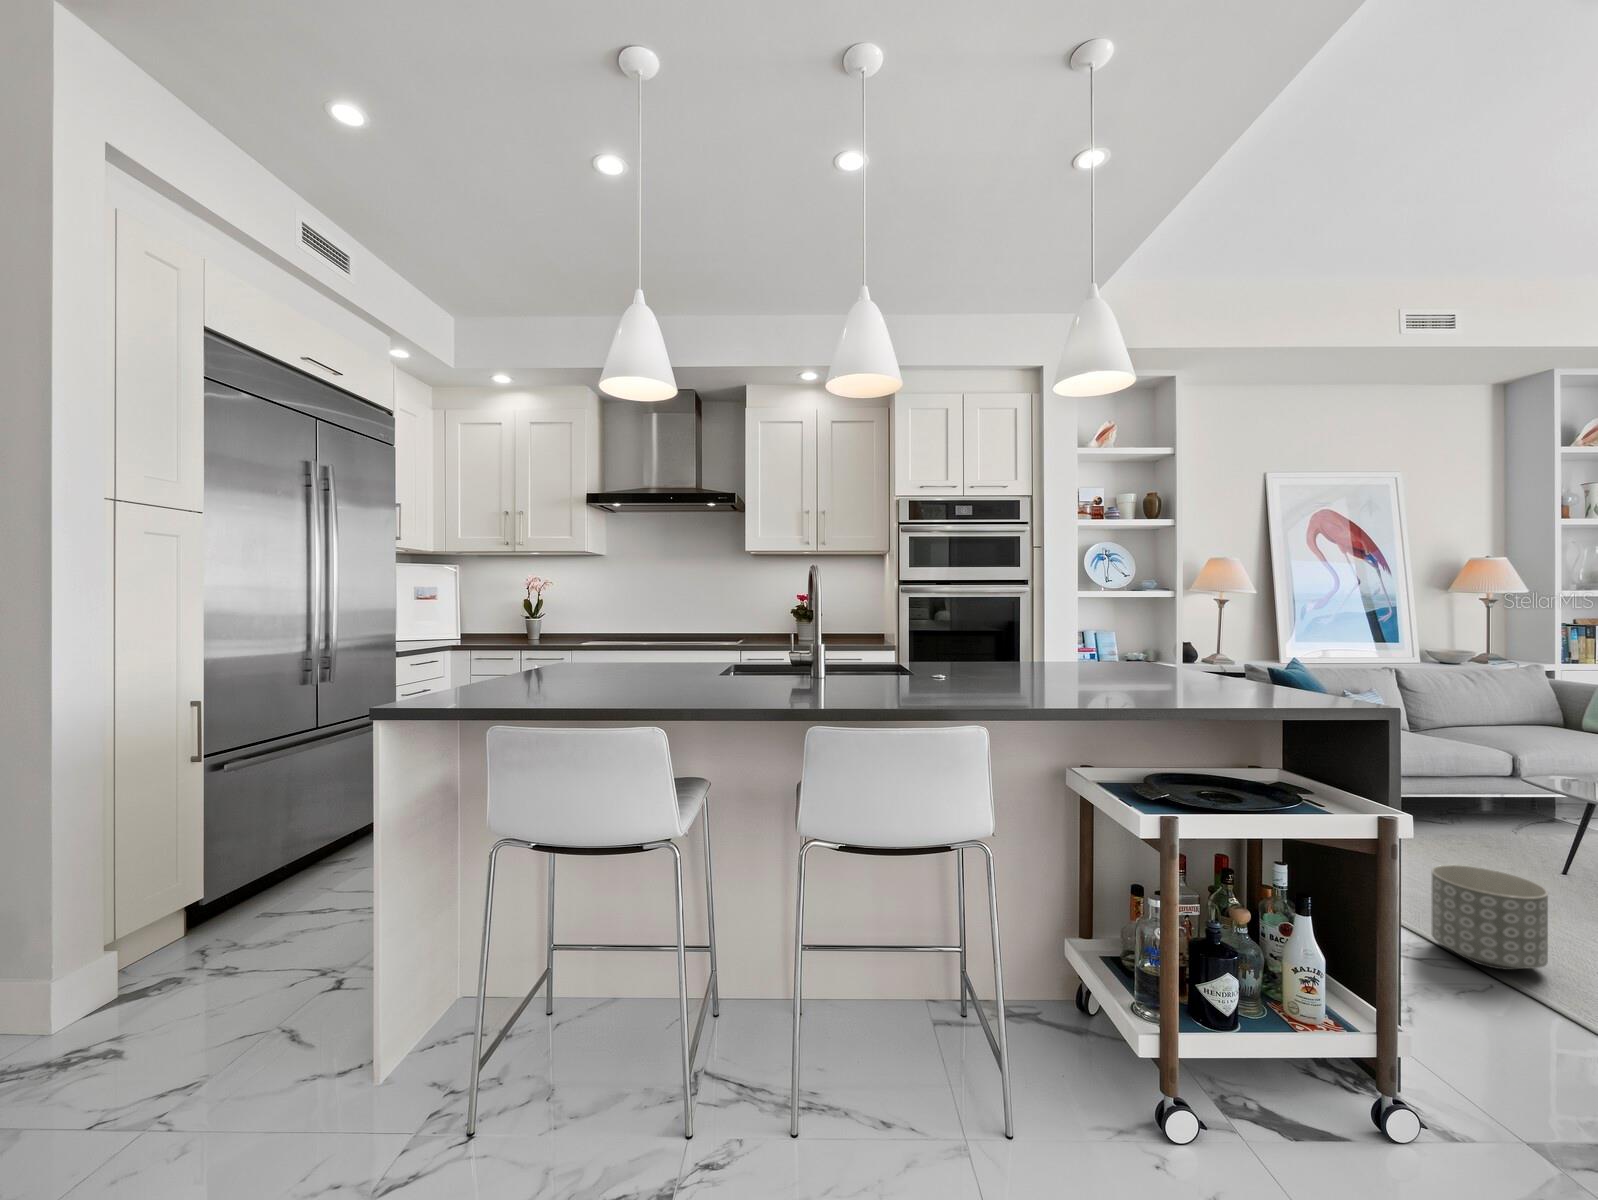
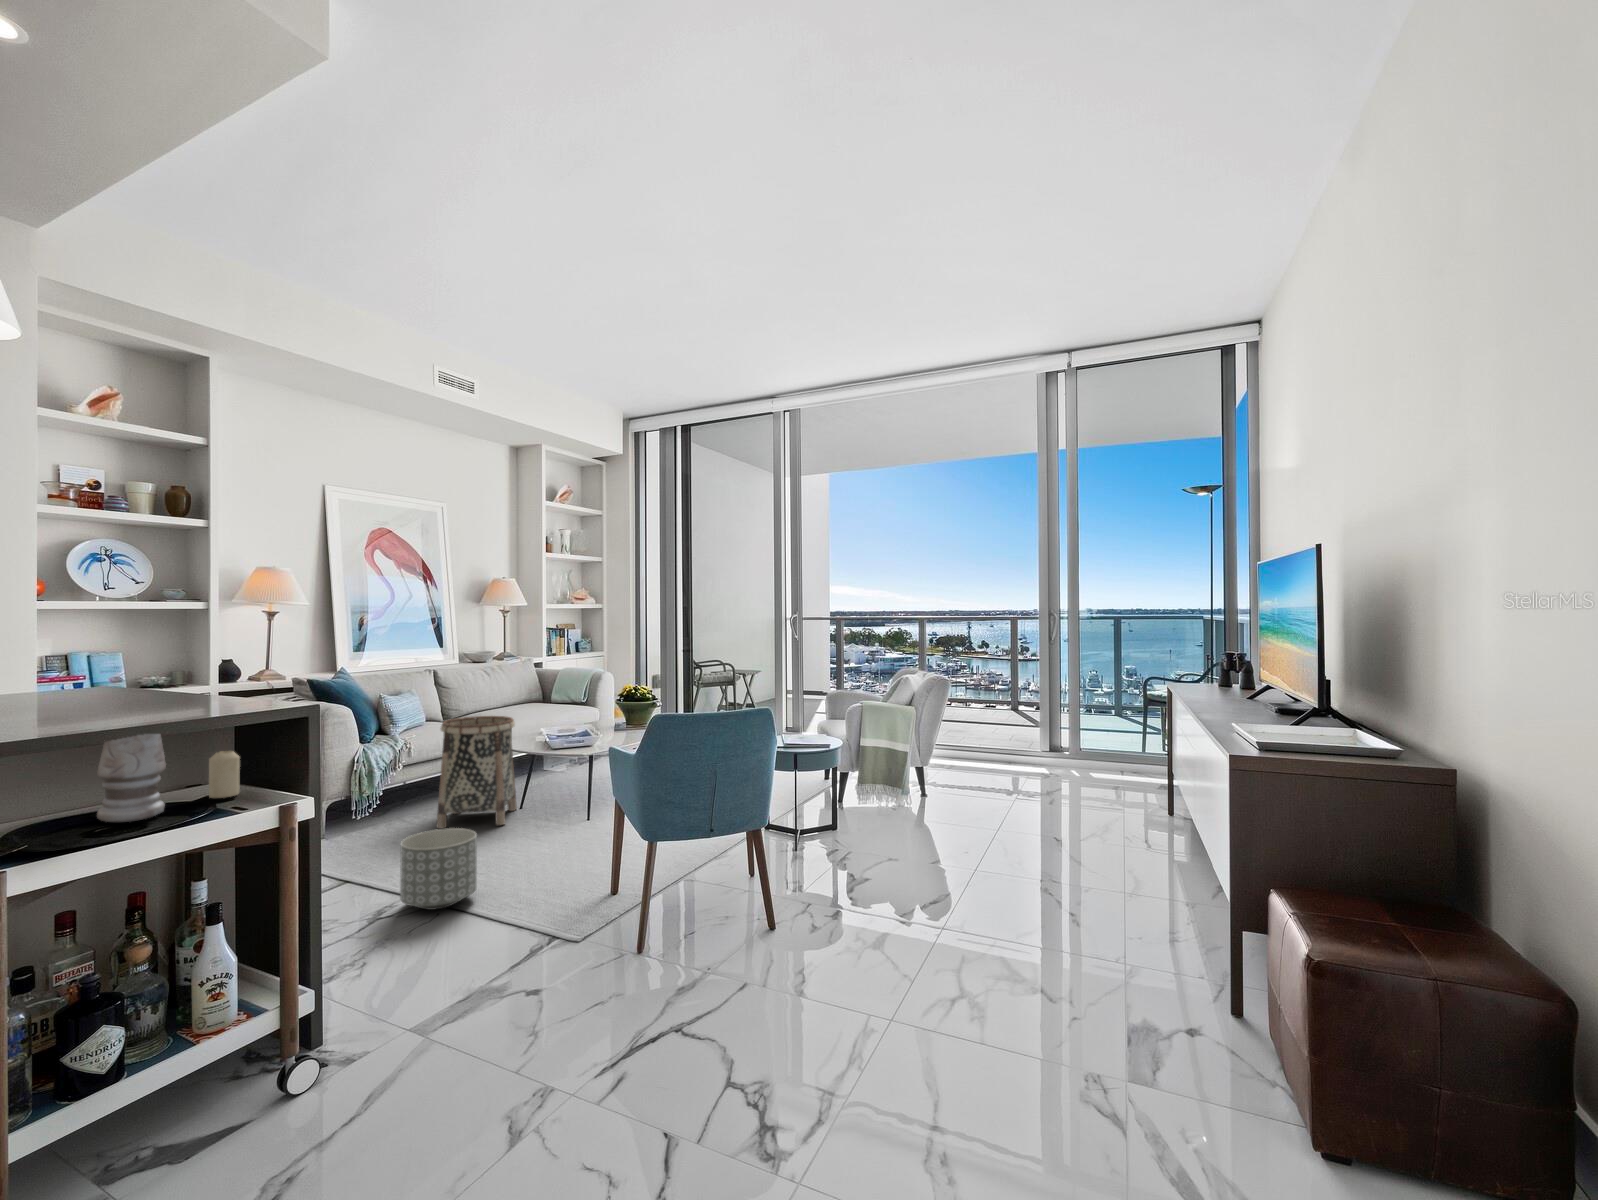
vase: none [1209,699,1263,797] -> present [97,734,166,822]
basket: none [1436,730,1557,879] -> present [437,716,517,828]
candle: none [1287,742,1317,790] -> present [209,751,240,798]

